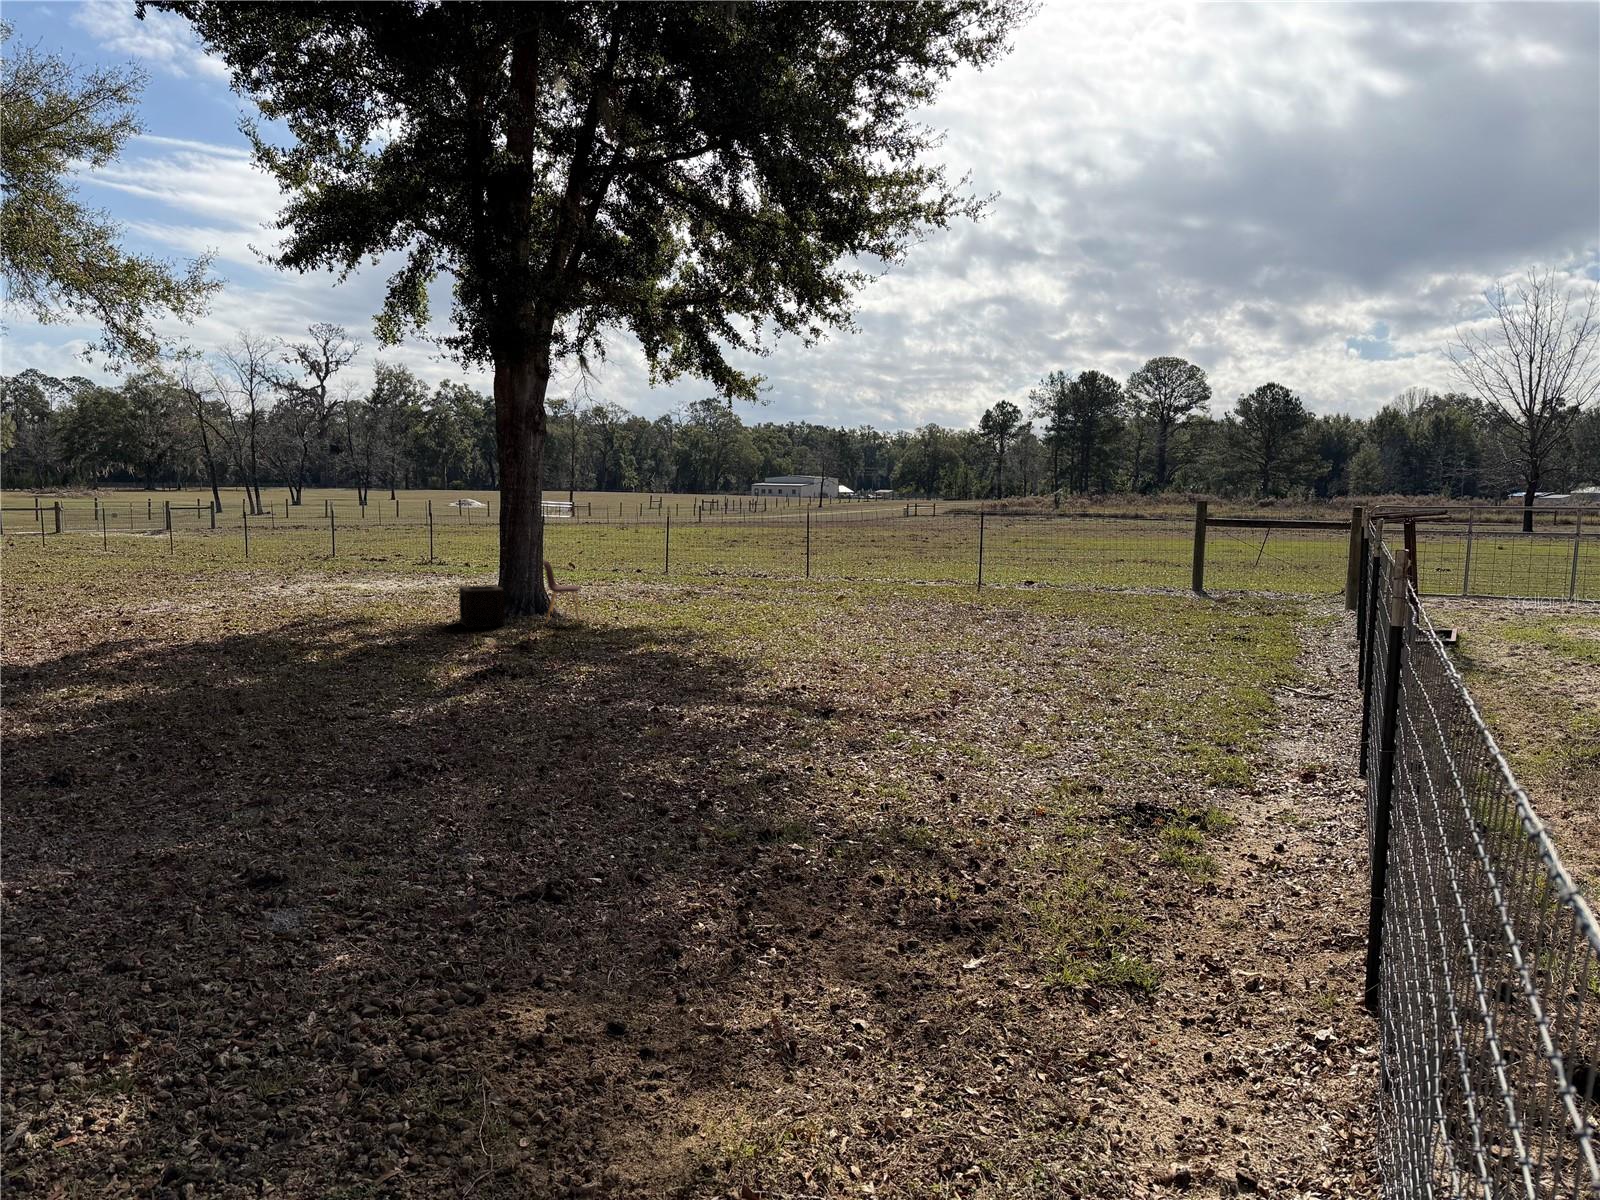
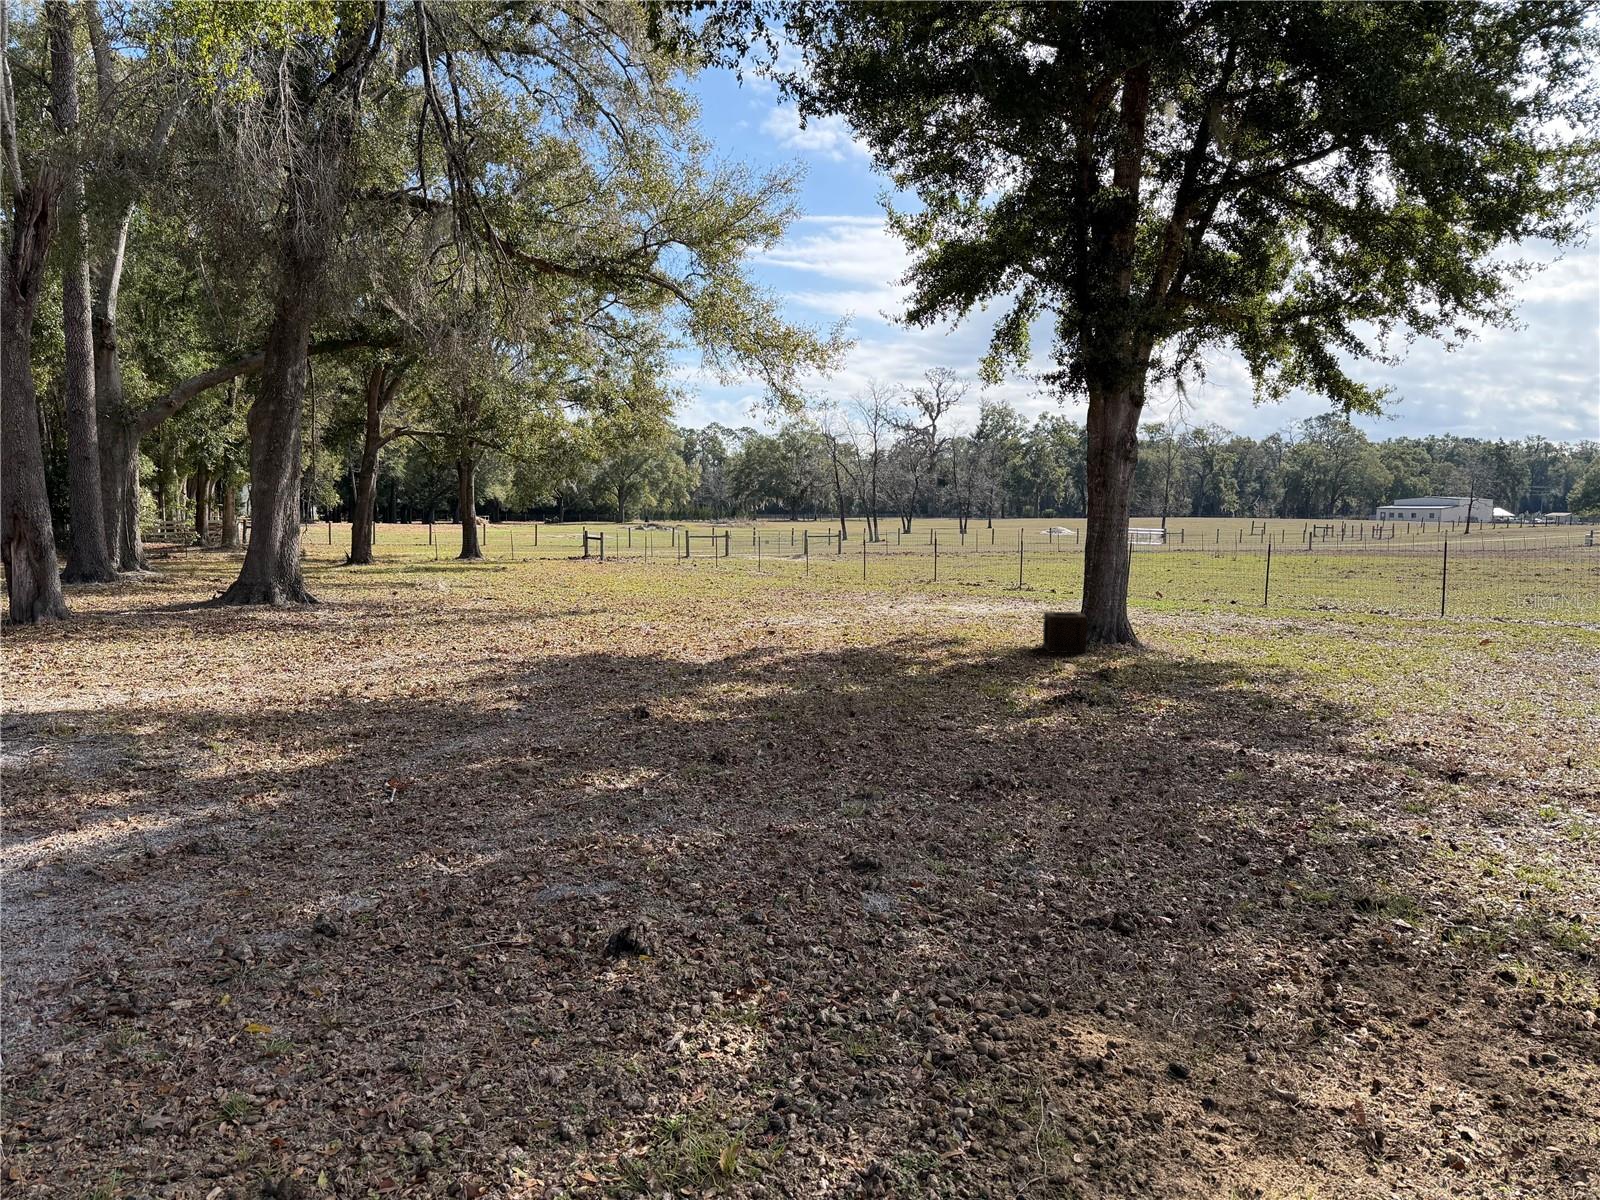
chair: present [543,561,582,623] -> none [1127,589,1167,656]

